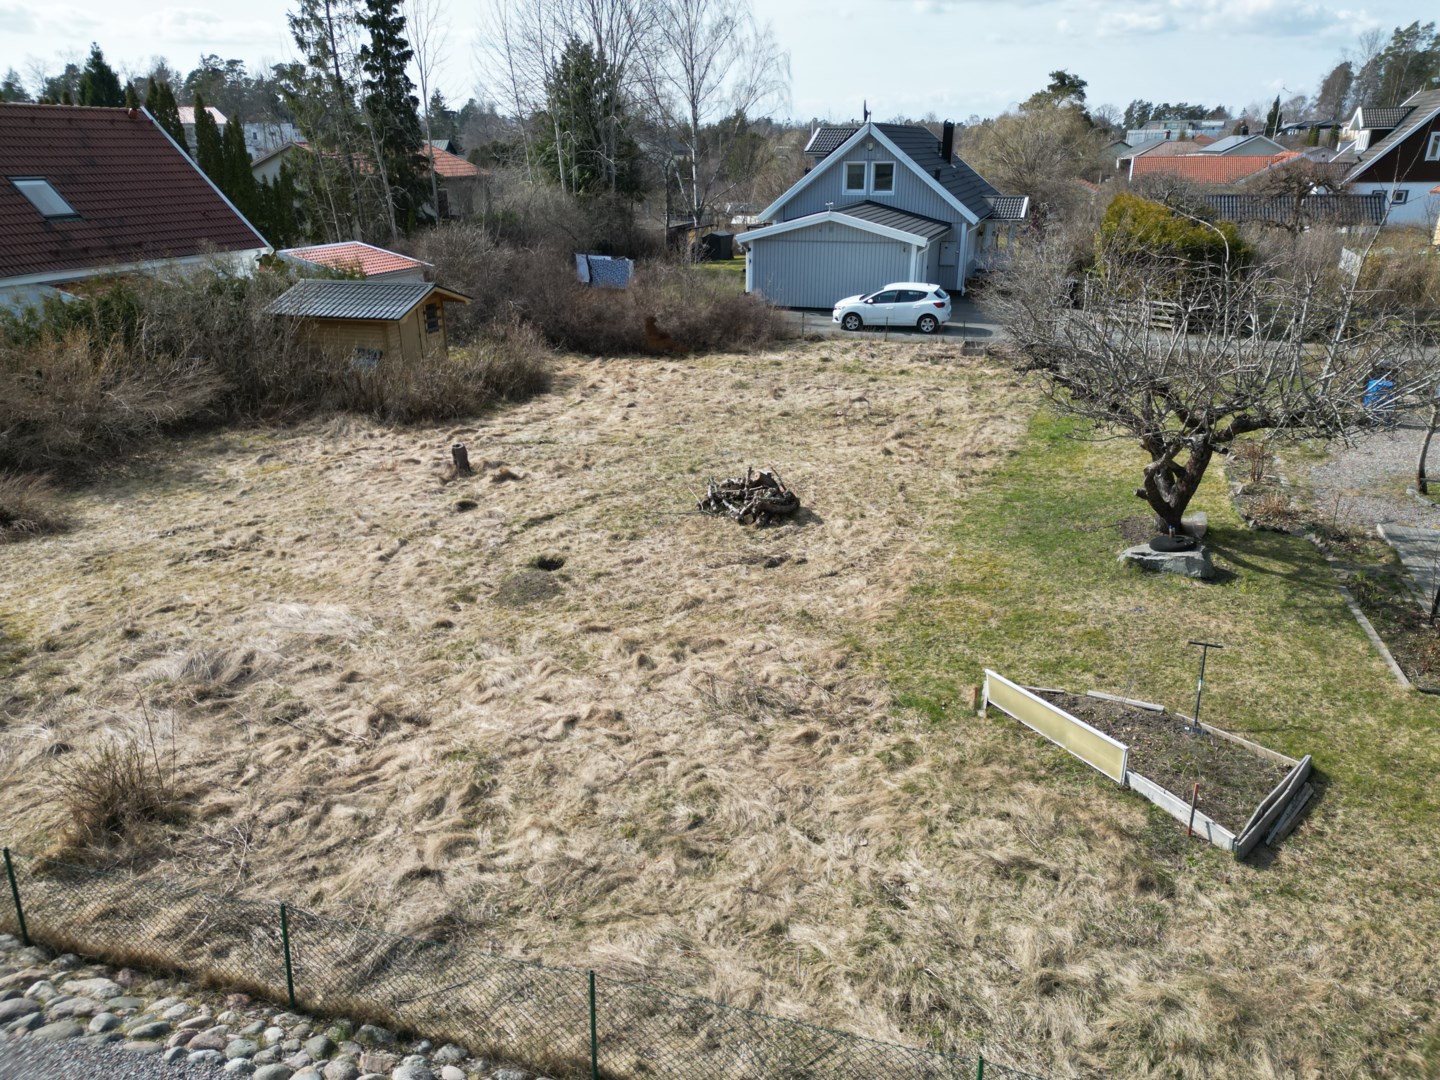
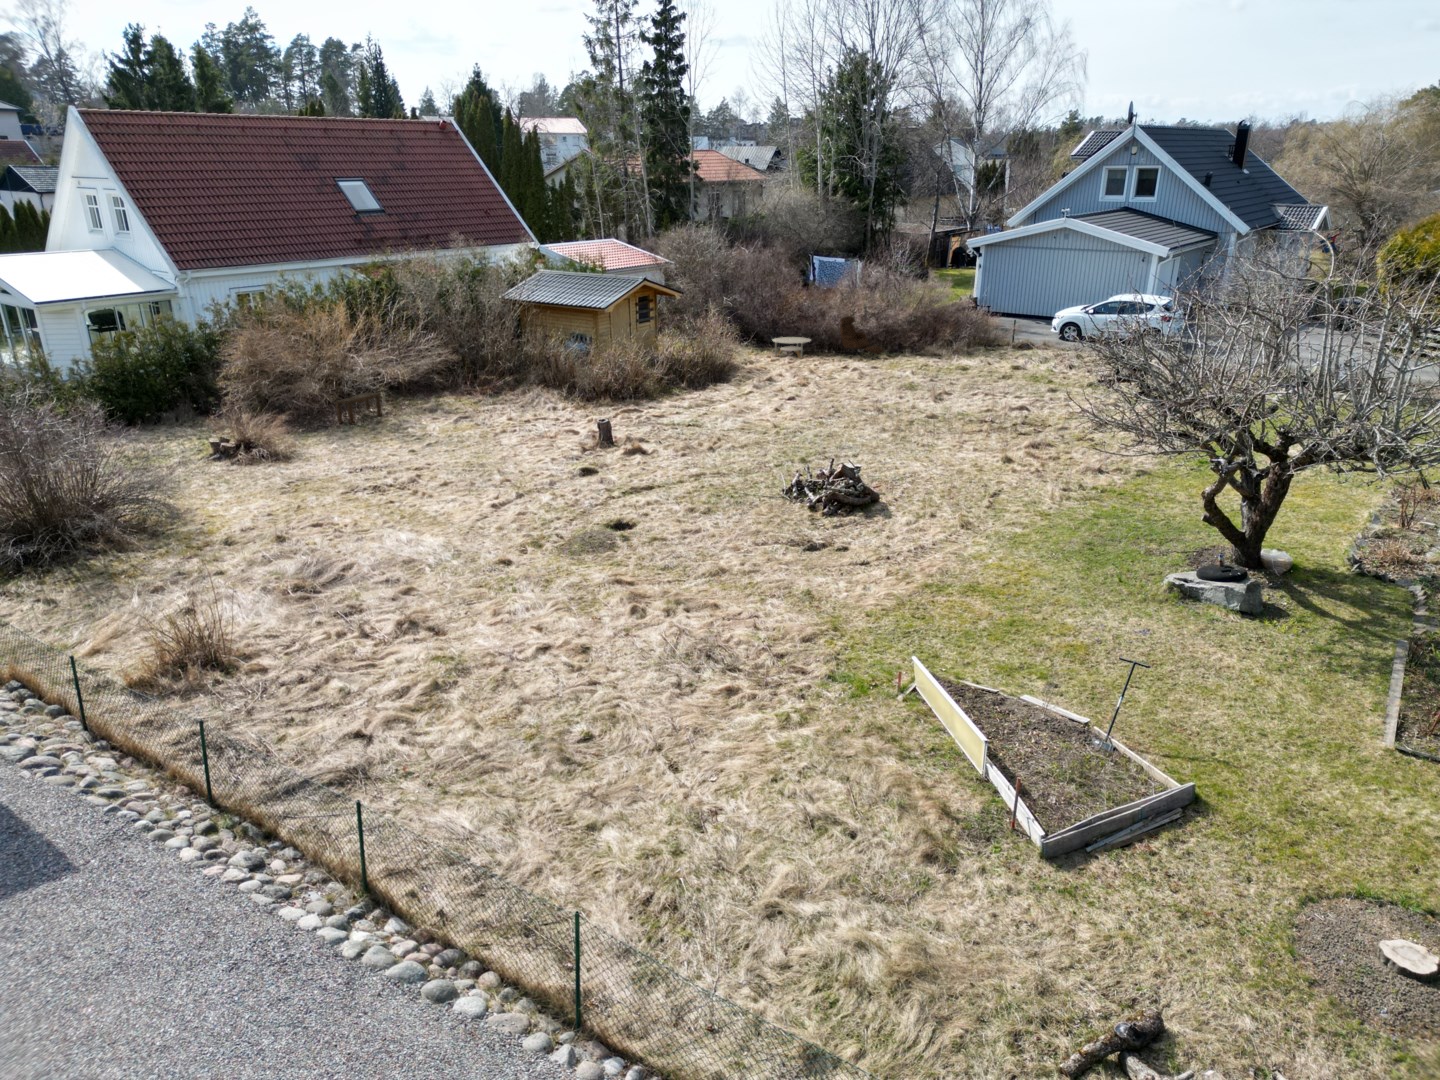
round table: none [574,340,616,362] -> present [773,337,811,358]
bench: none [92,434,153,475] -> present [336,393,382,424]

